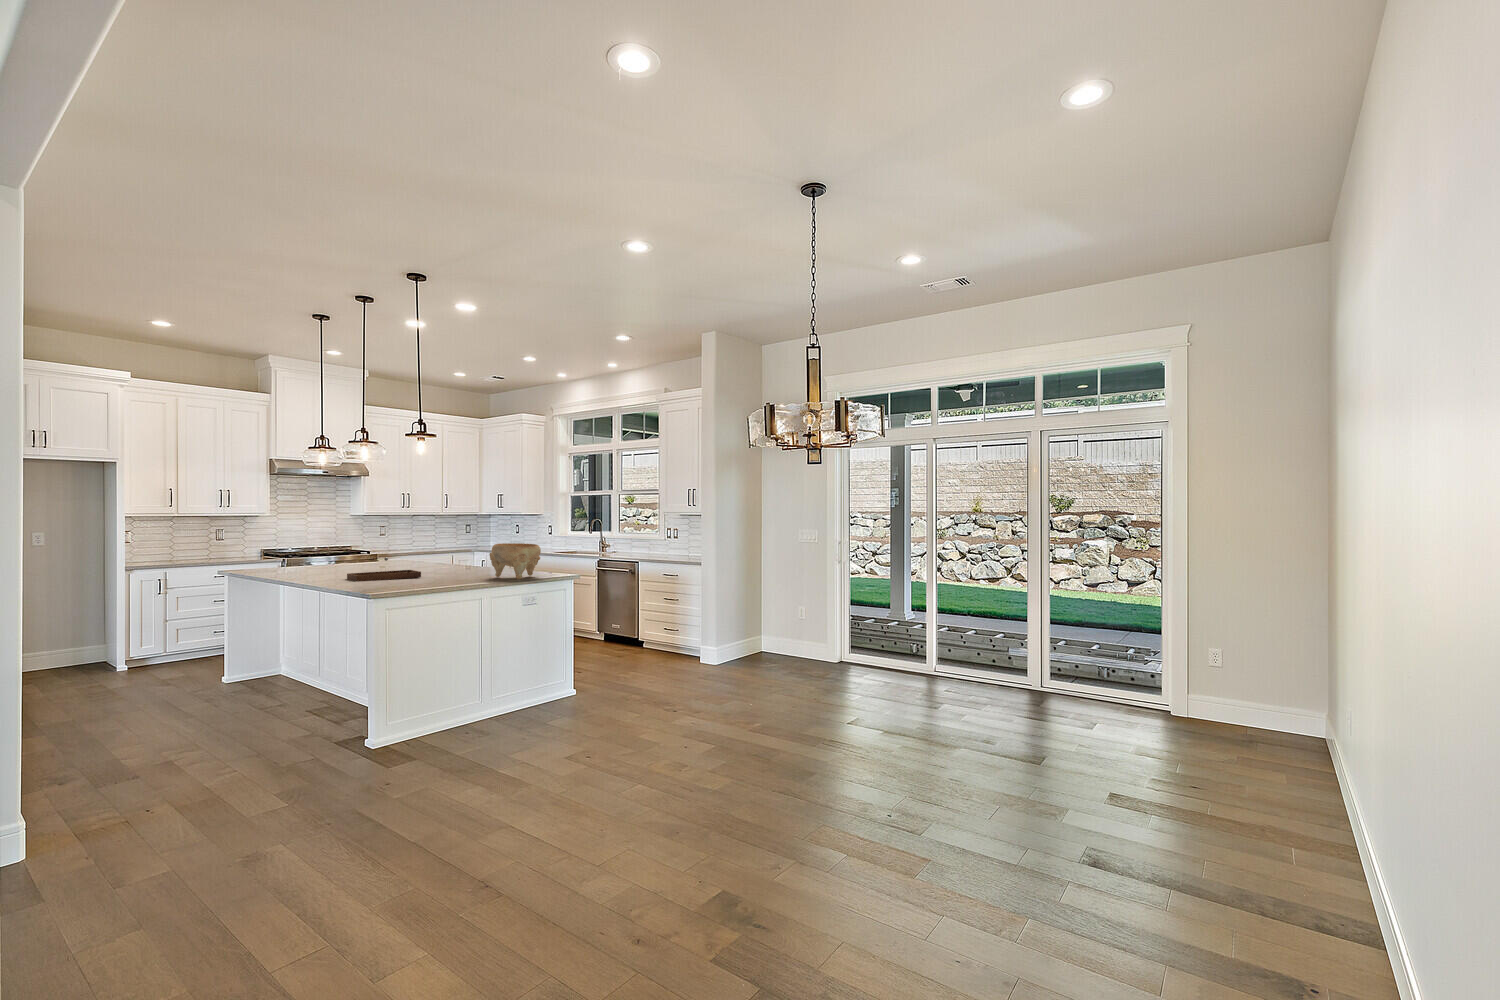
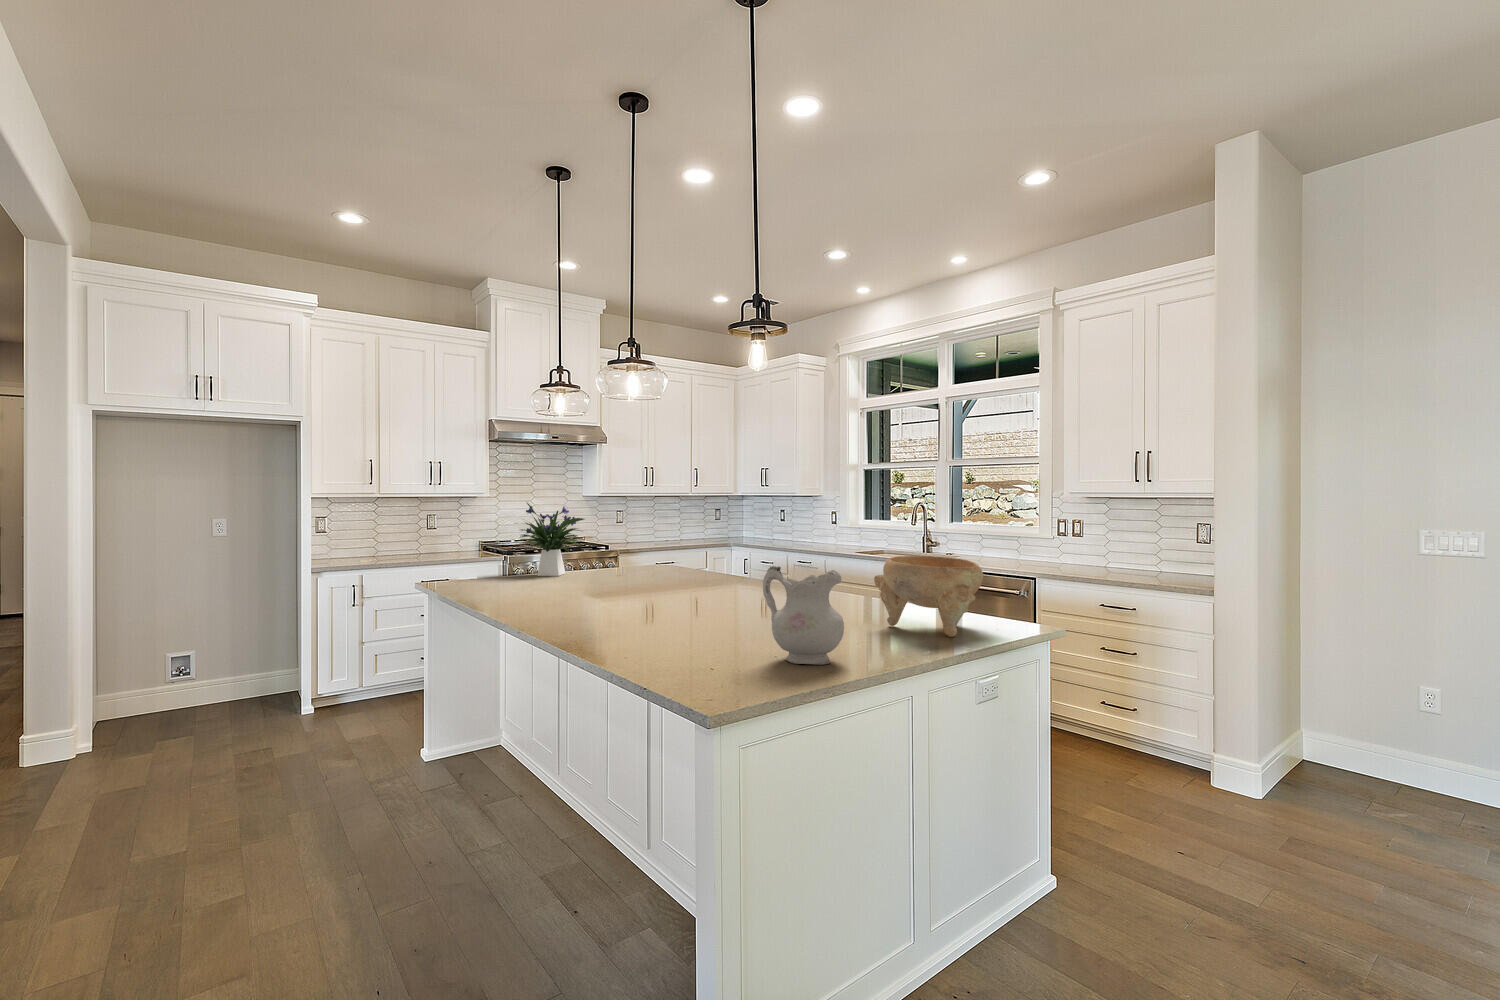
flower arrangement: none [289,518,342,567] -> present [518,503,584,576]
ceramic pitcher: none [414,544,450,586] -> present [763,566,844,665]
tray: present [347,557,421,581] -> none [613,580,744,633]

